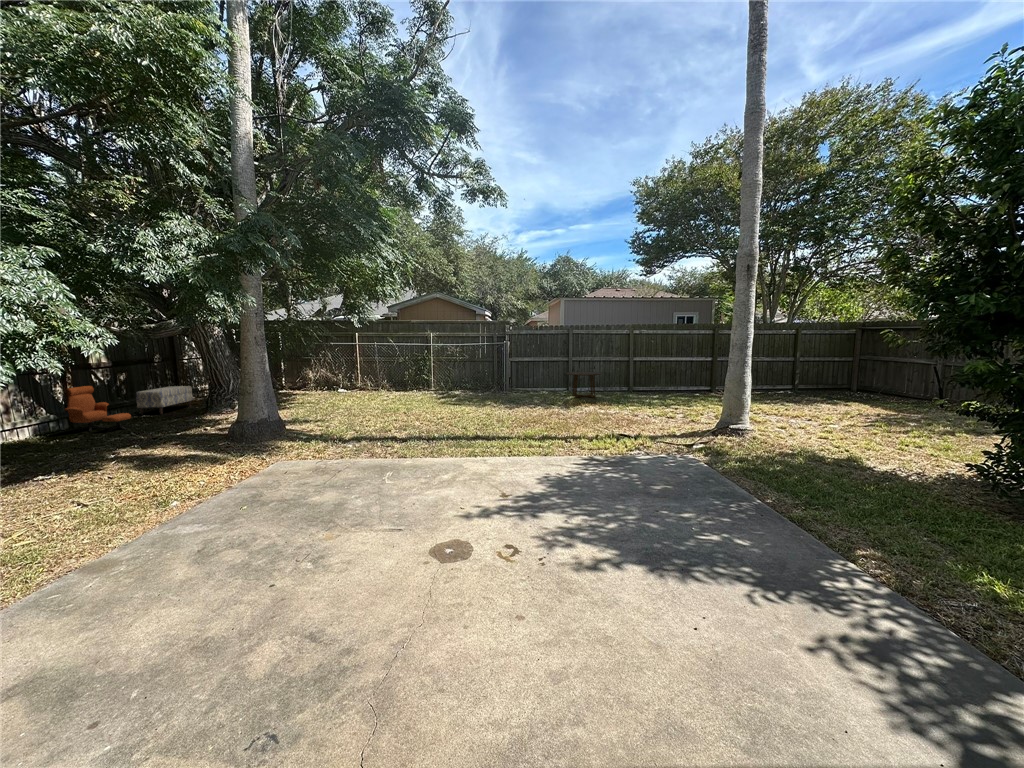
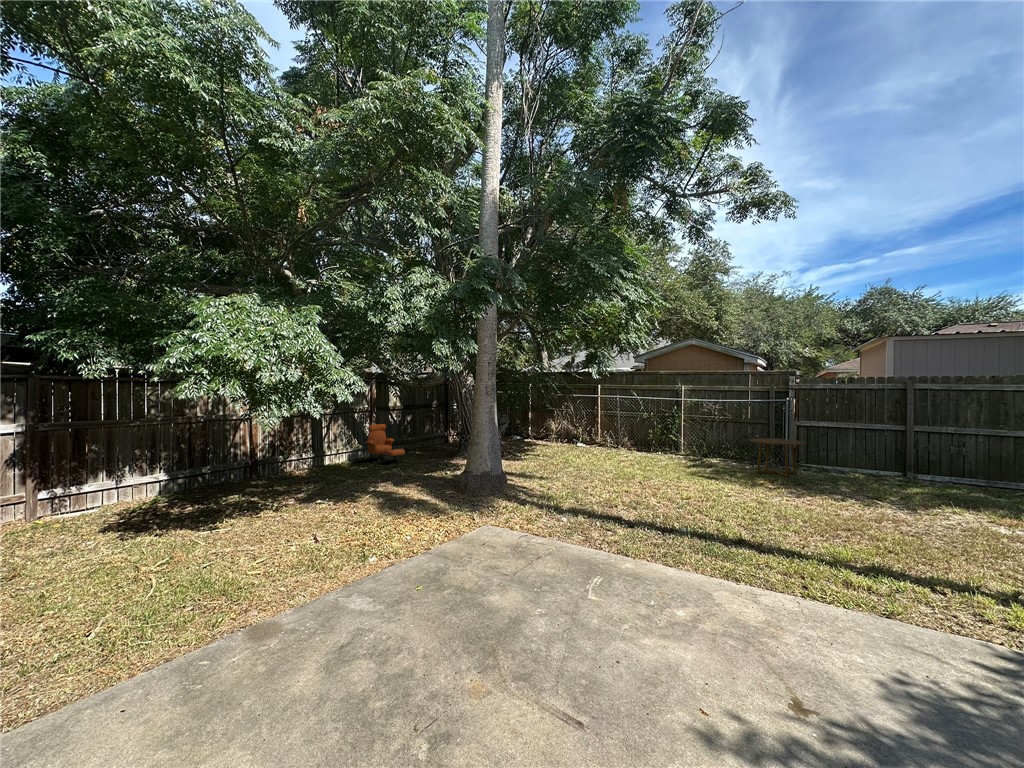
round table: present [566,372,602,398] -> present [749,438,806,477]
bench: present [136,386,193,414] -> none [416,428,456,452]

